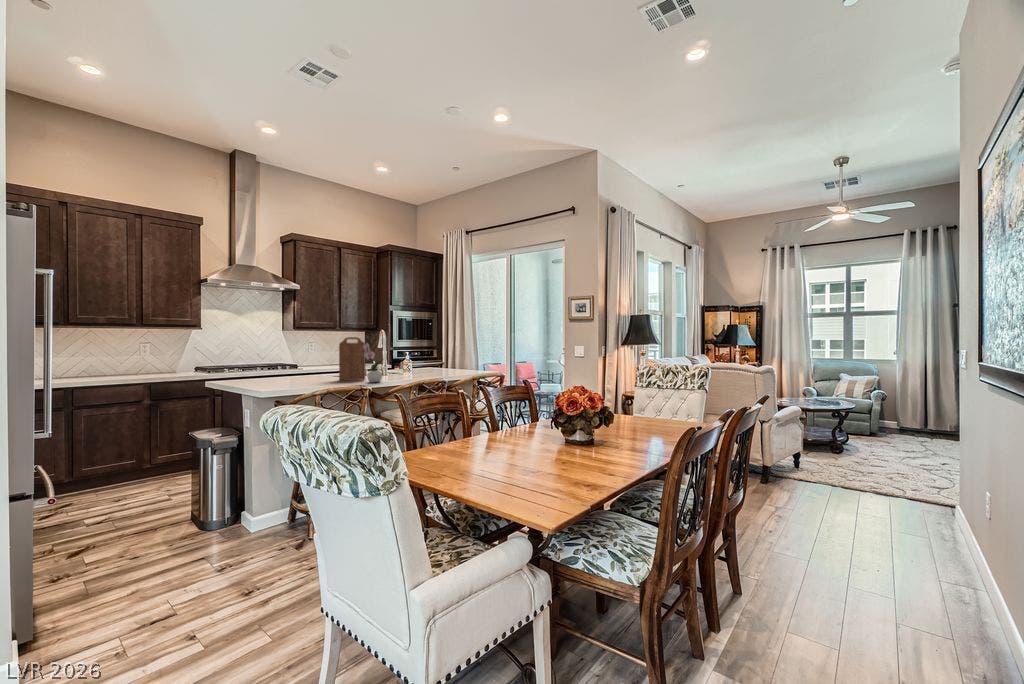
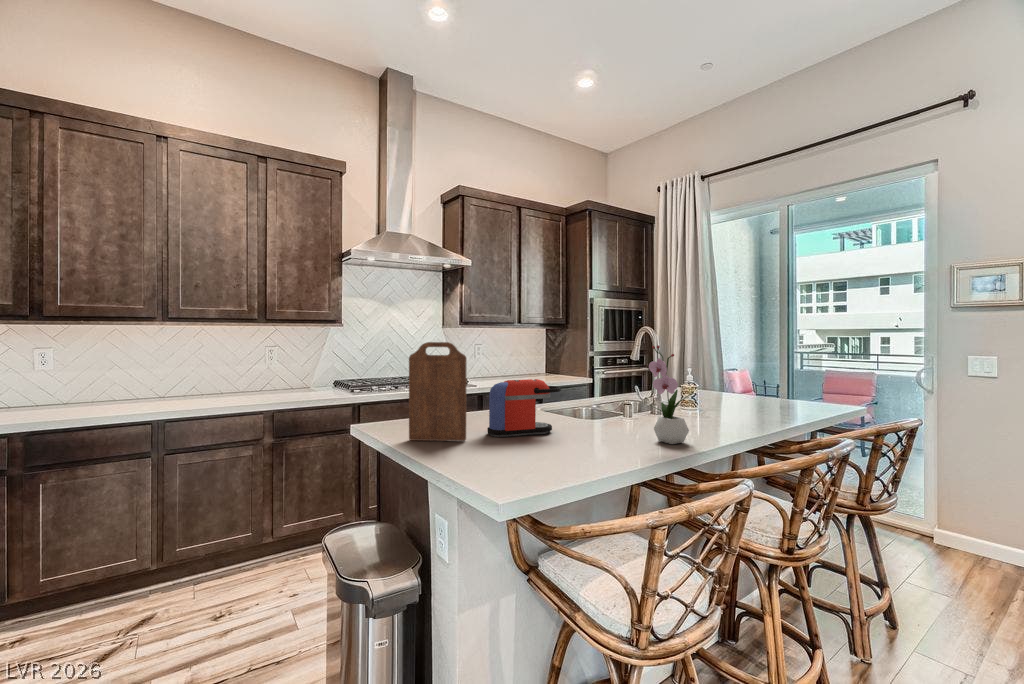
cutting board: present [339,337,366,380] -> present [409,342,467,441]
coffee maker: none [283,355,325,383] -> present [487,379,561,437]

